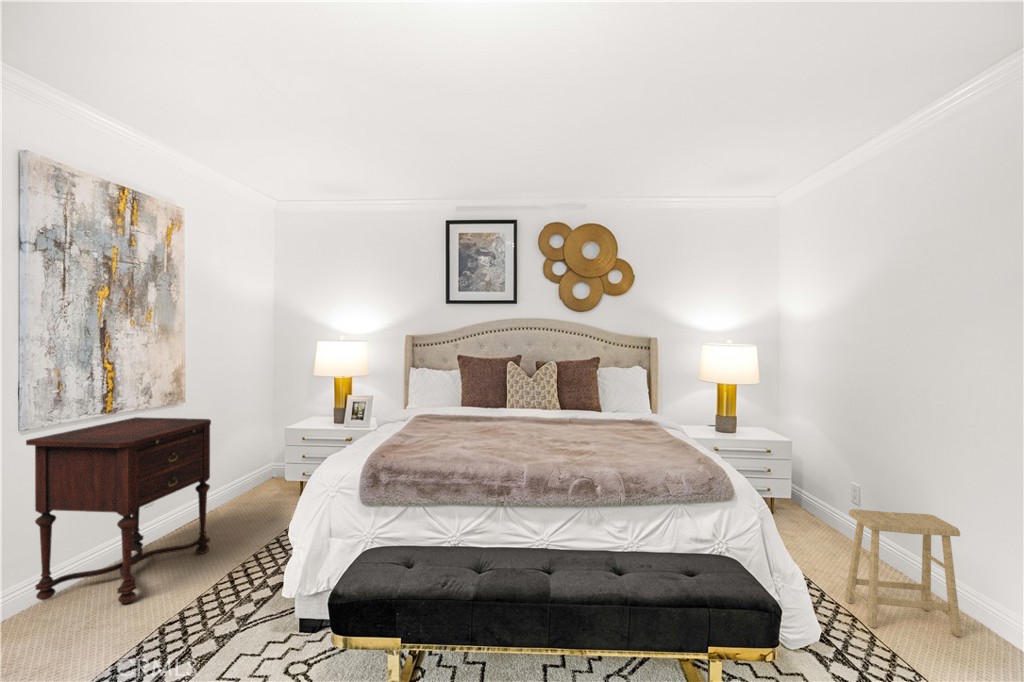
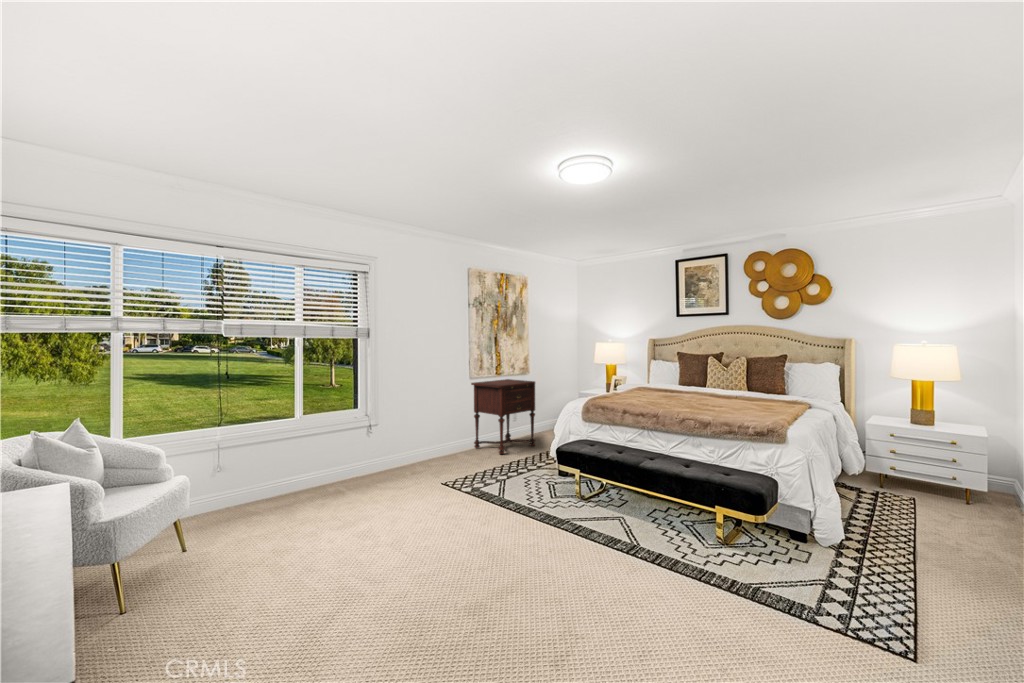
footstool: present [845,509,962,637] -> none [912,469,1002,574]

